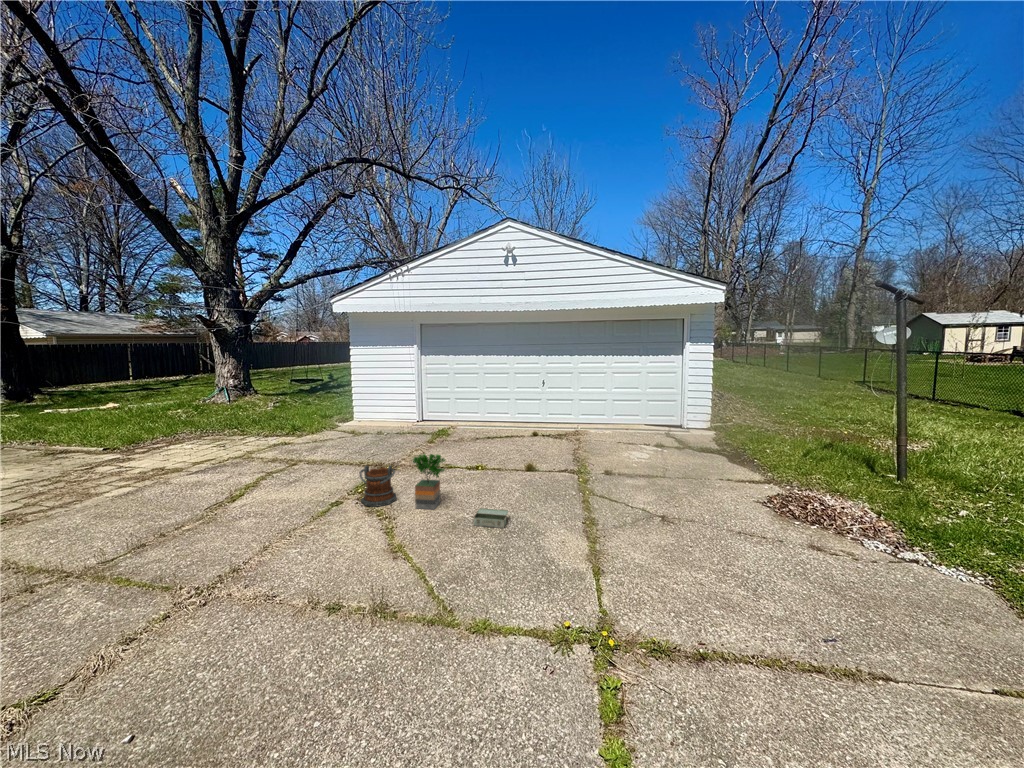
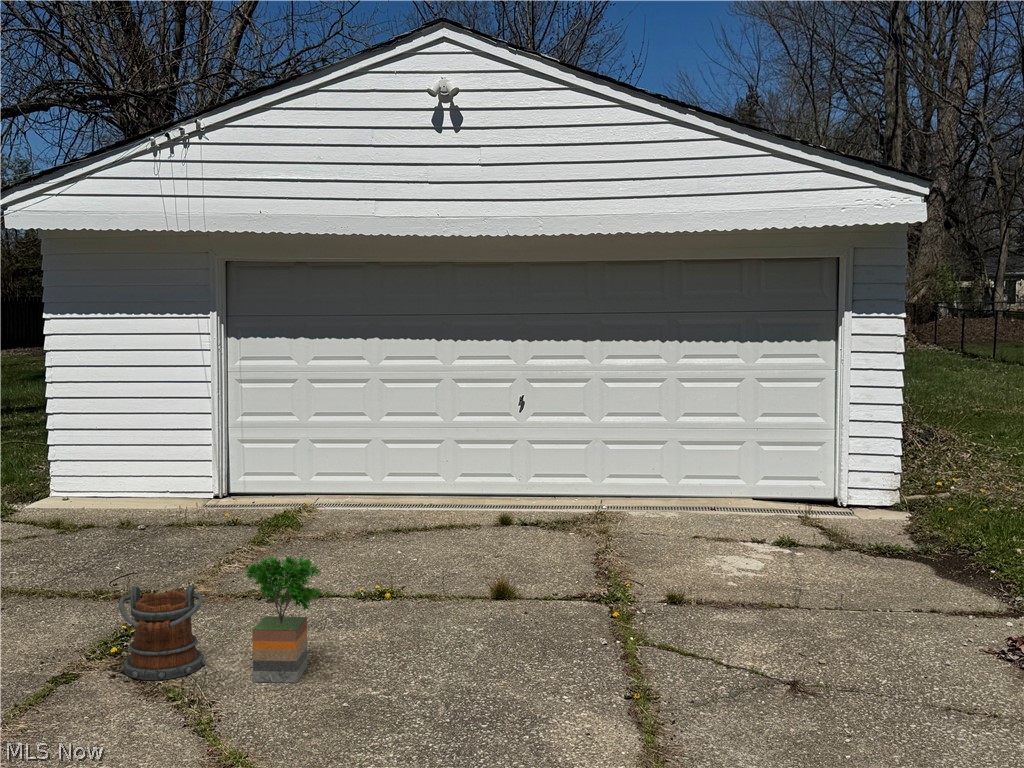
toolbox: present [474,508,508,528] -> none [392,675,468,716]

